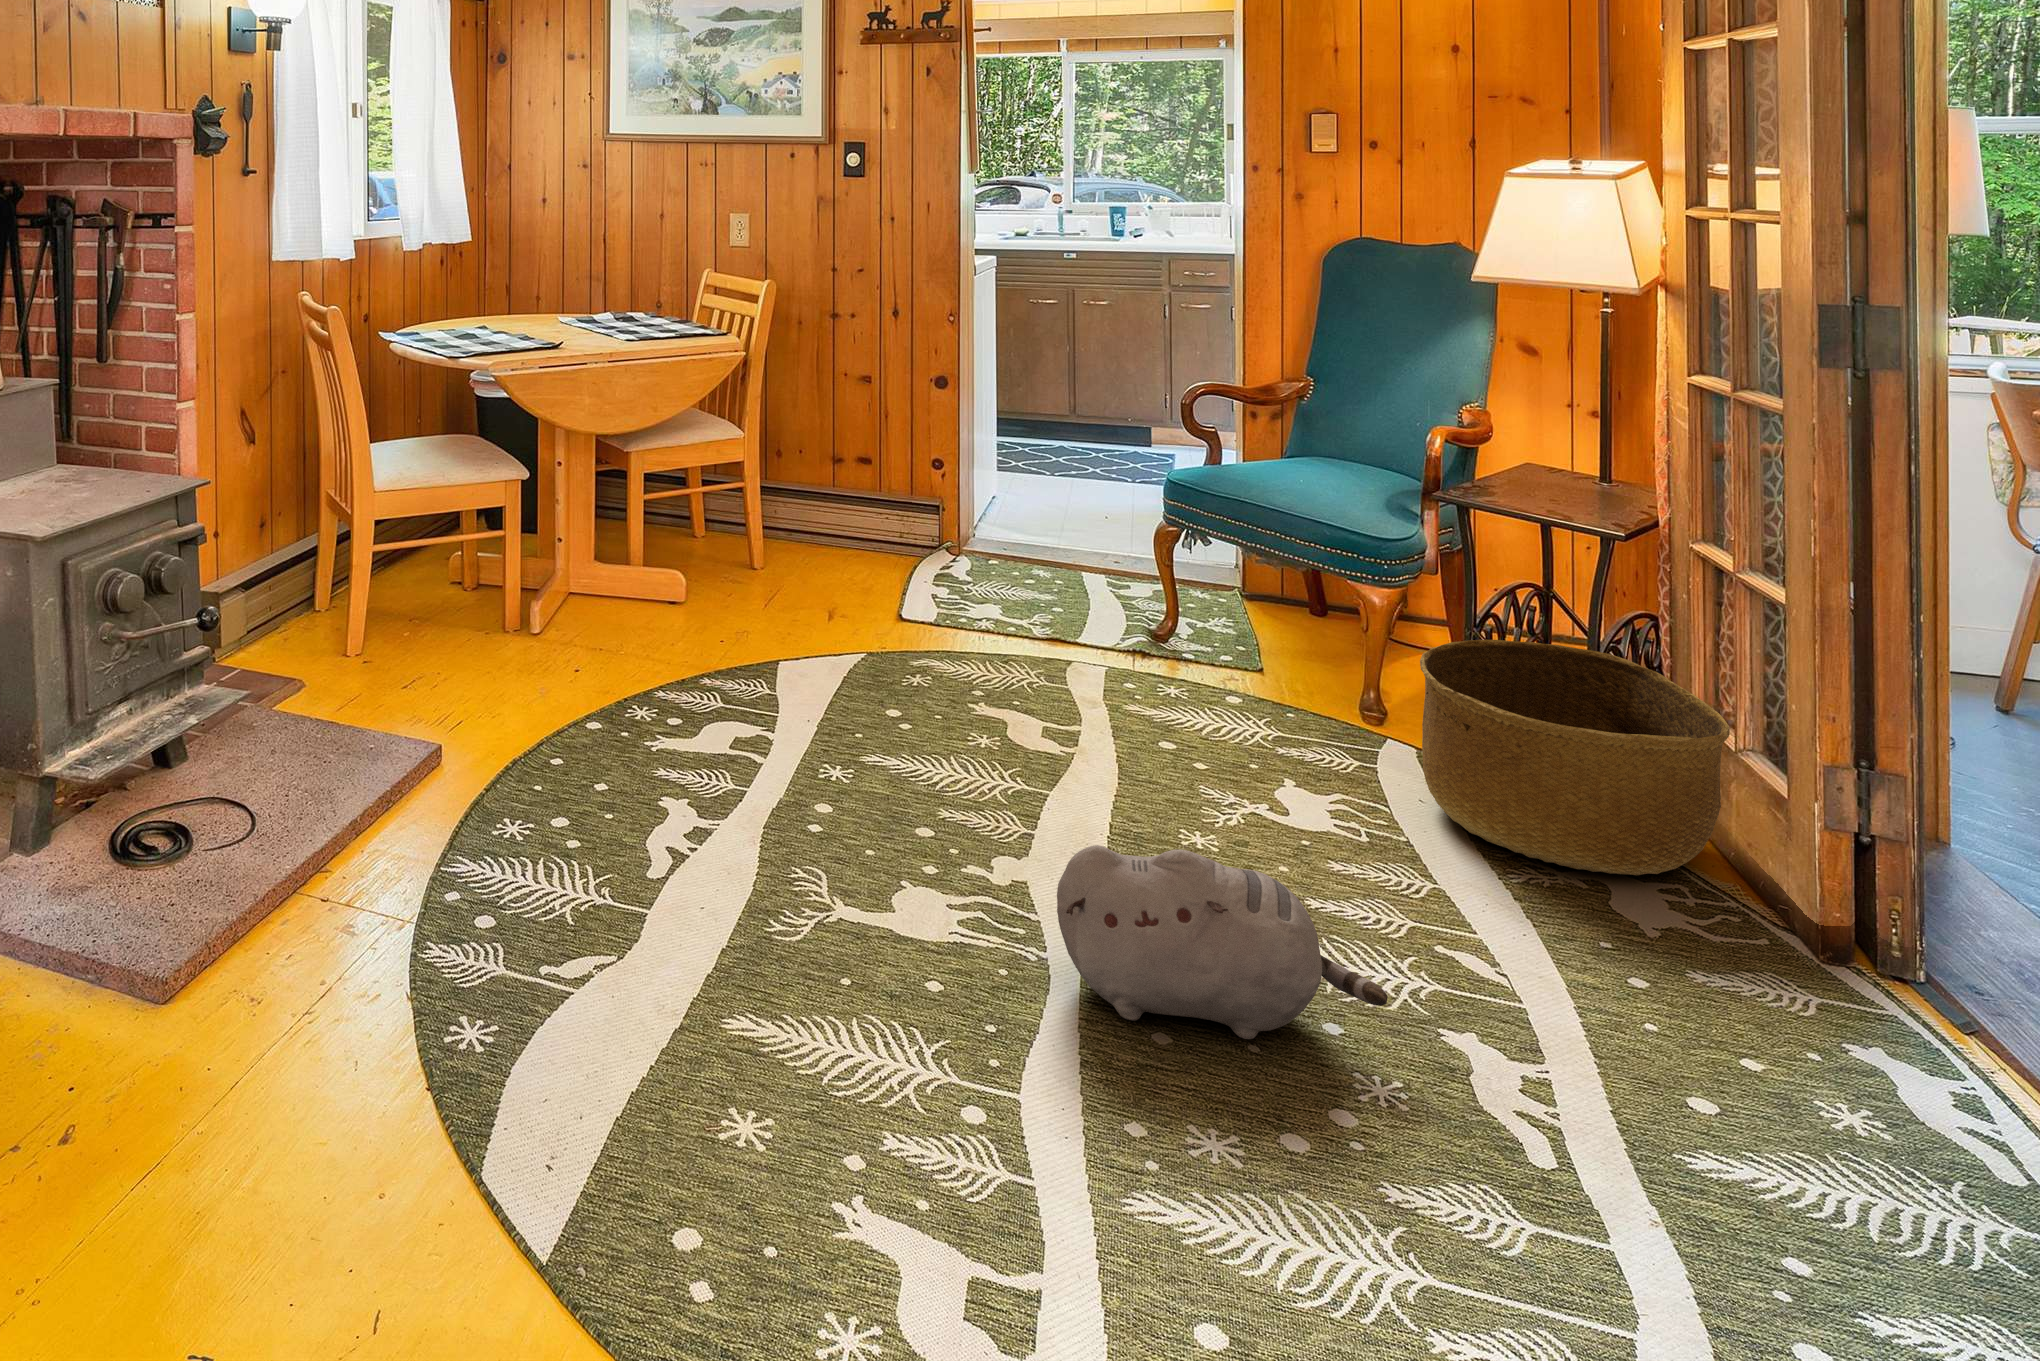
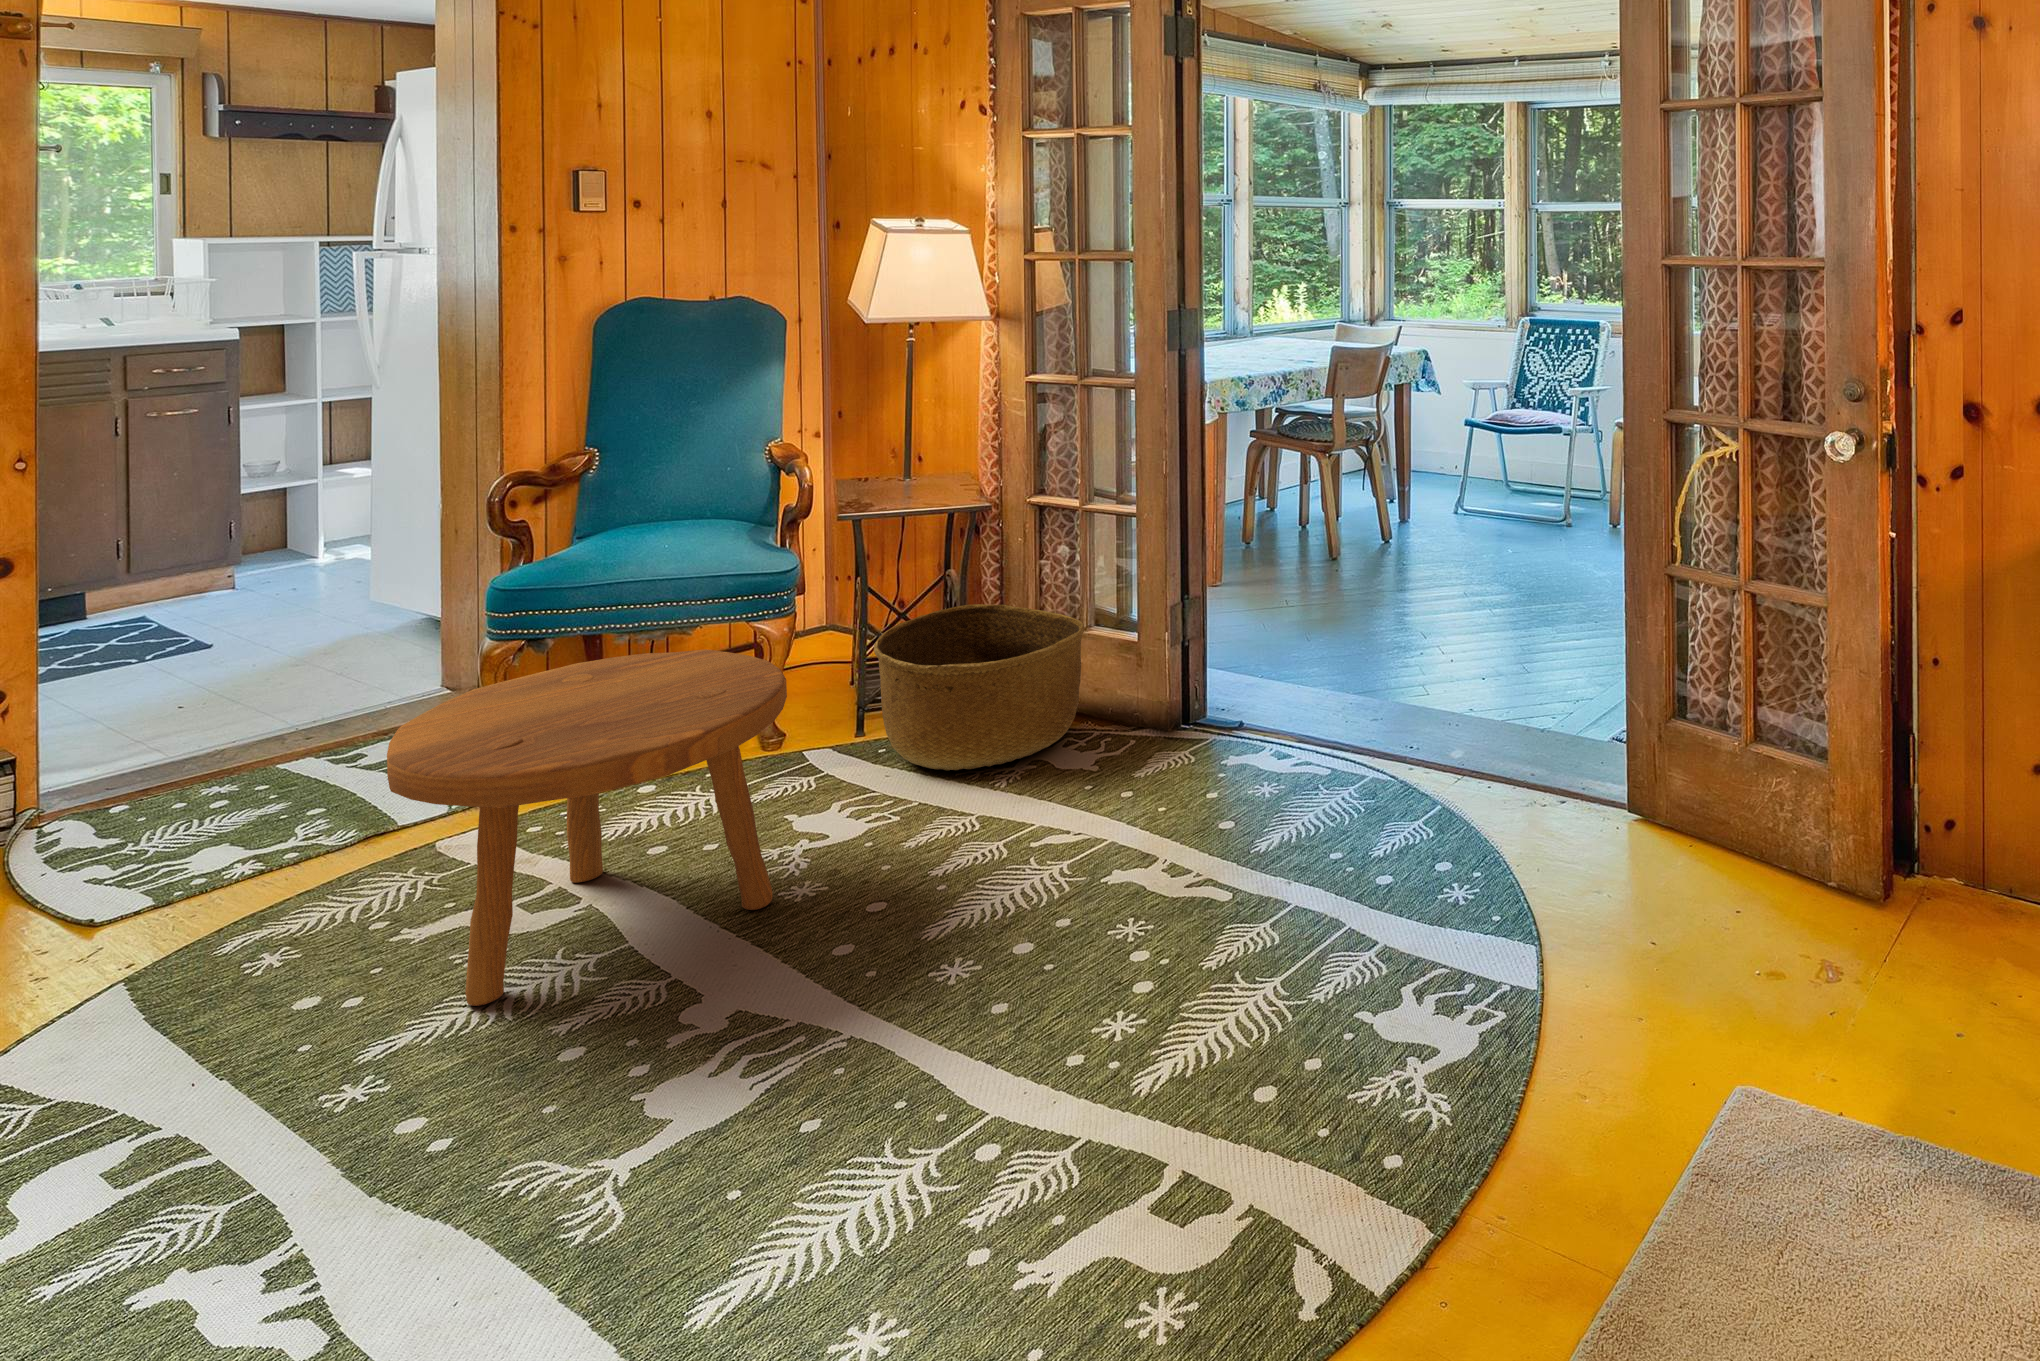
footstool: none [921,538,1229,832] -> present [387,649,787,1006]
plush toy: present [1057,845,1388,1039] -> none [874,836,1112,1018]

